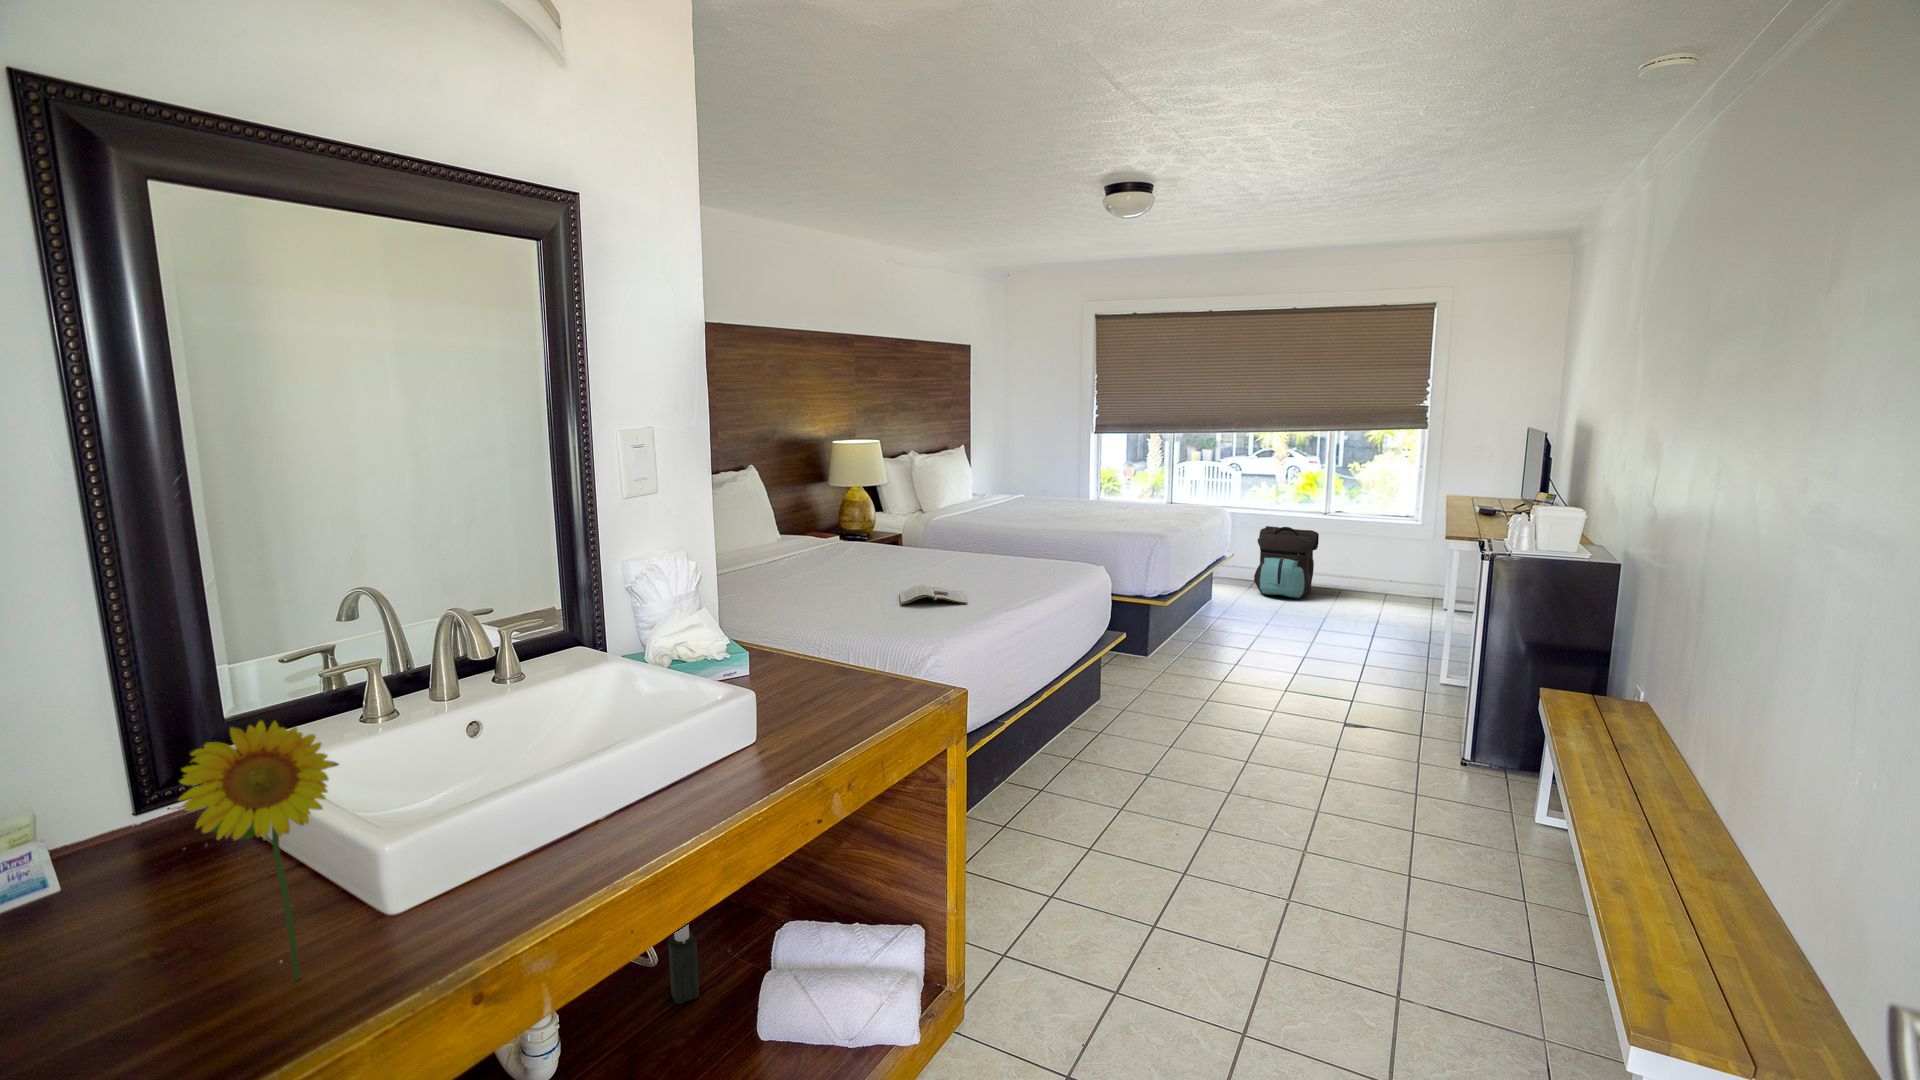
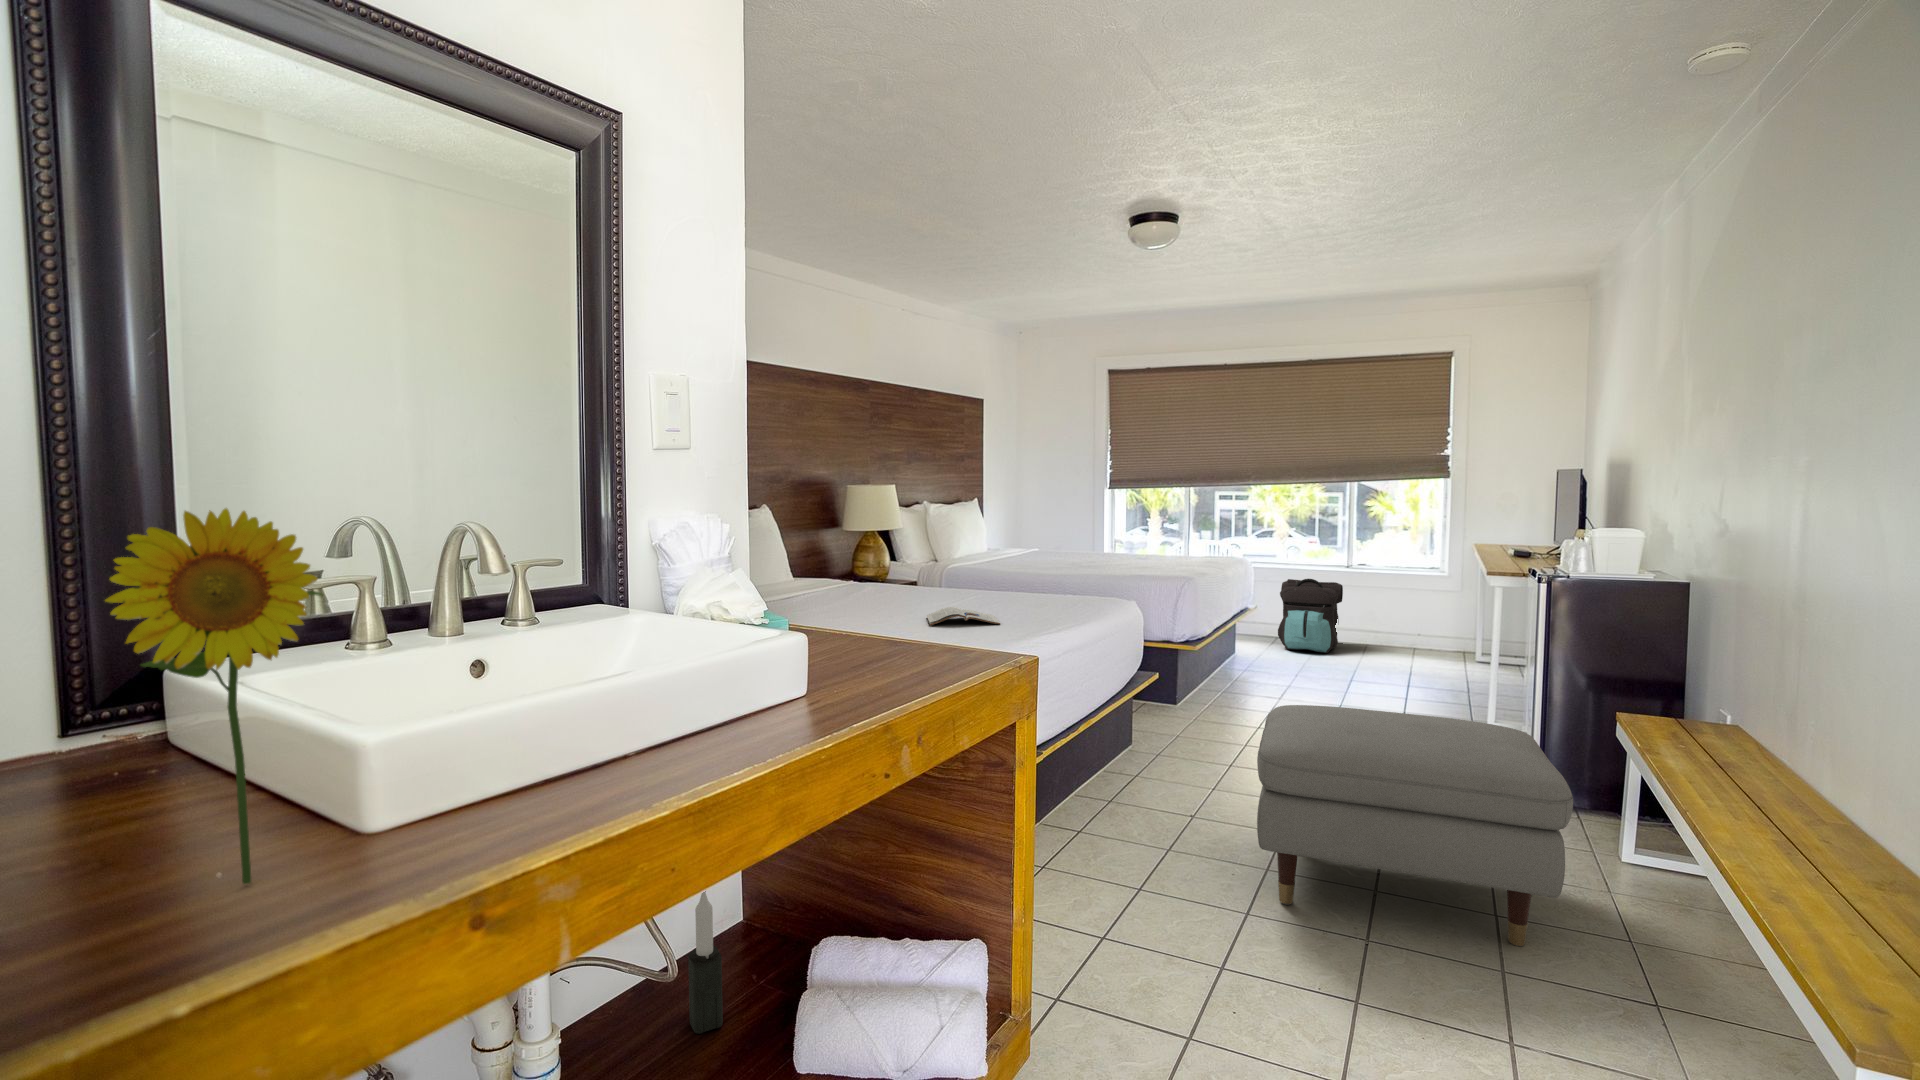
ottoman: none [1188,684,1465,912] -> present [1257,705,1573,946]

